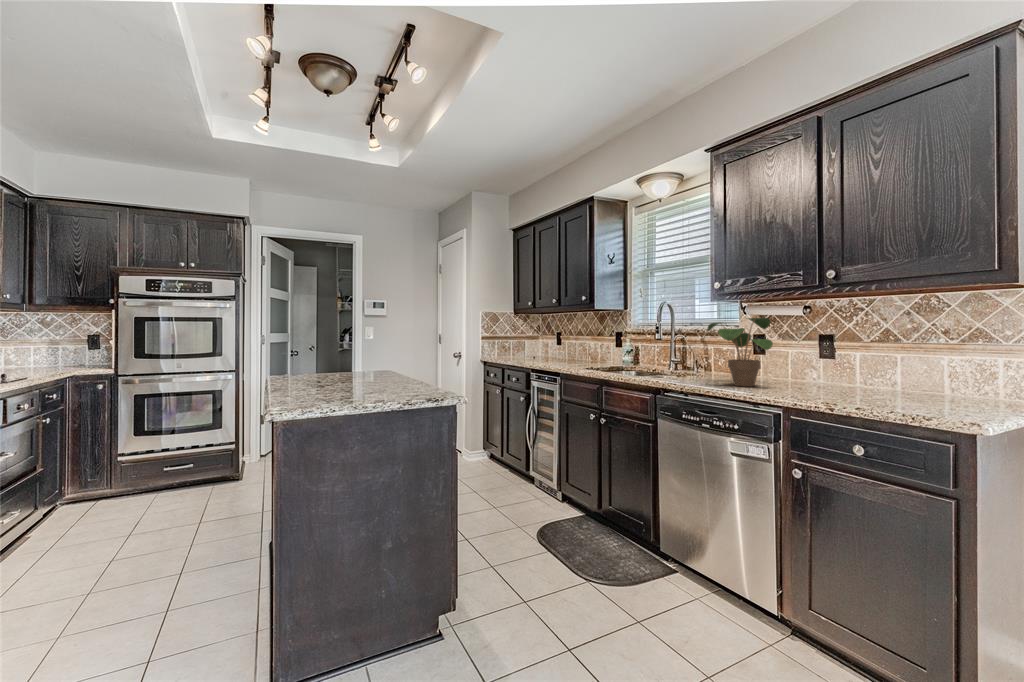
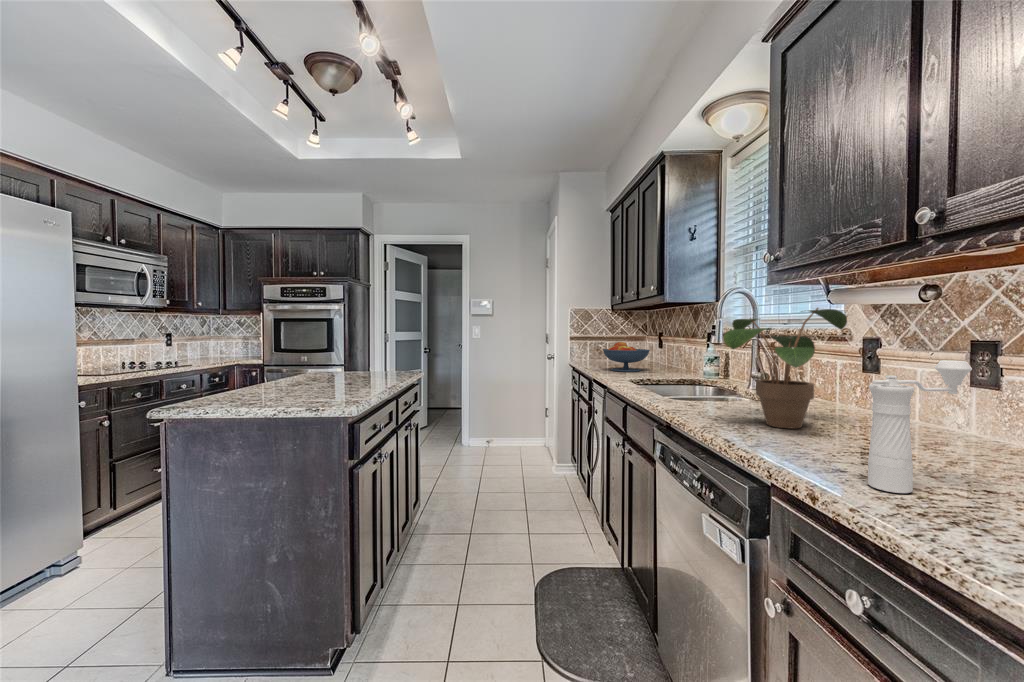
fruit bowl: none [532,340,569,365] -> present [603,342,650,372]
pepper mill: none [834,343,865,402] -> present [868,360,972,493]

